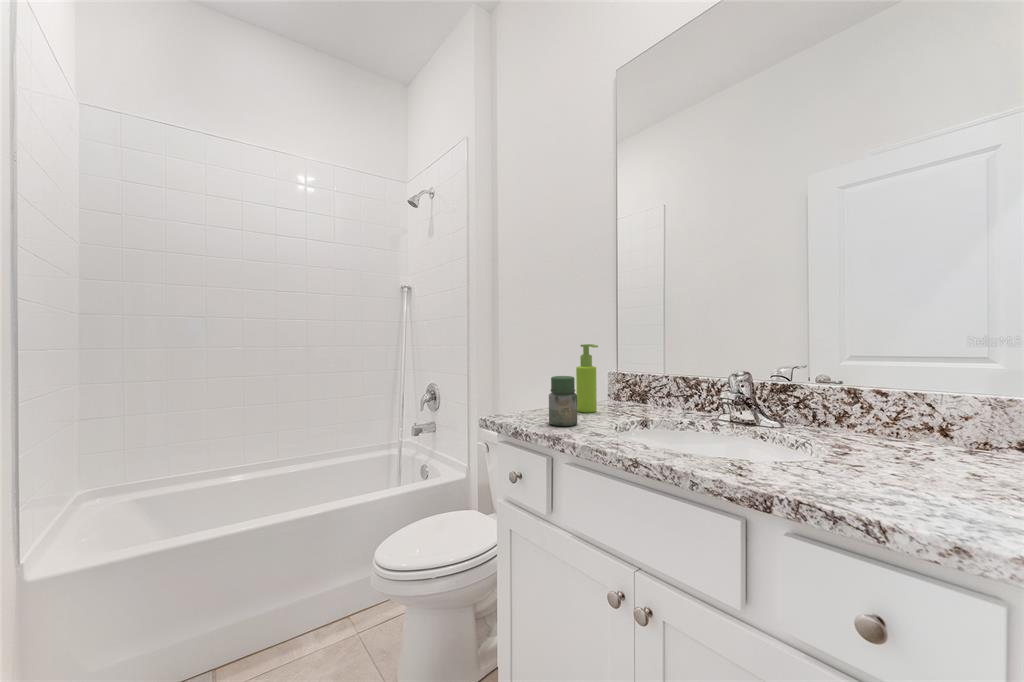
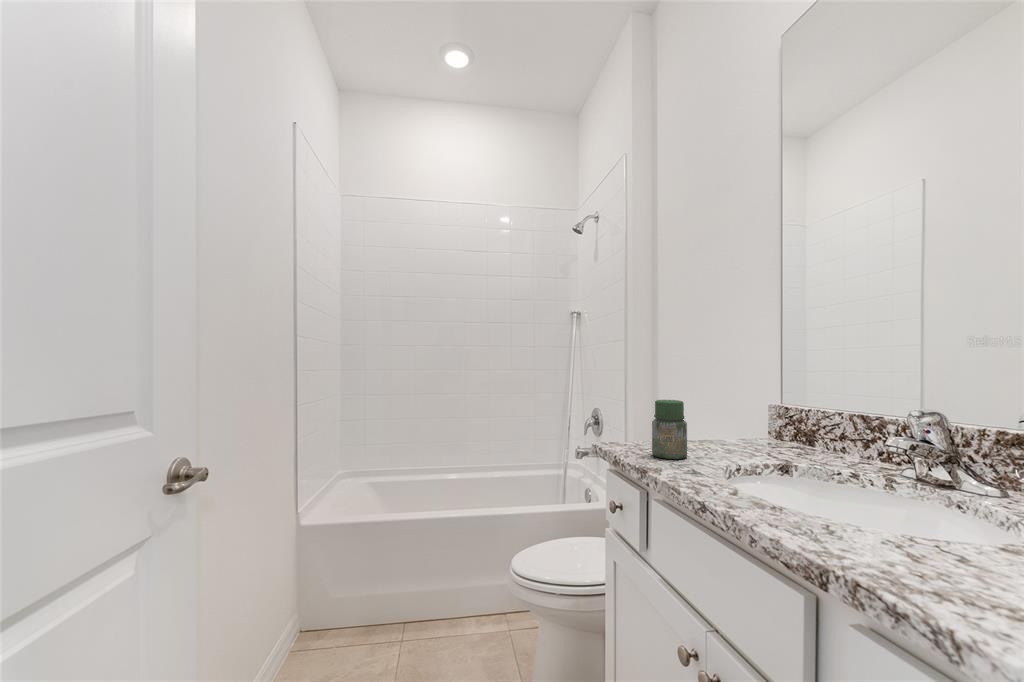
soap dispenser: present [576,344,598,412] -> none [707,365,734,449]

